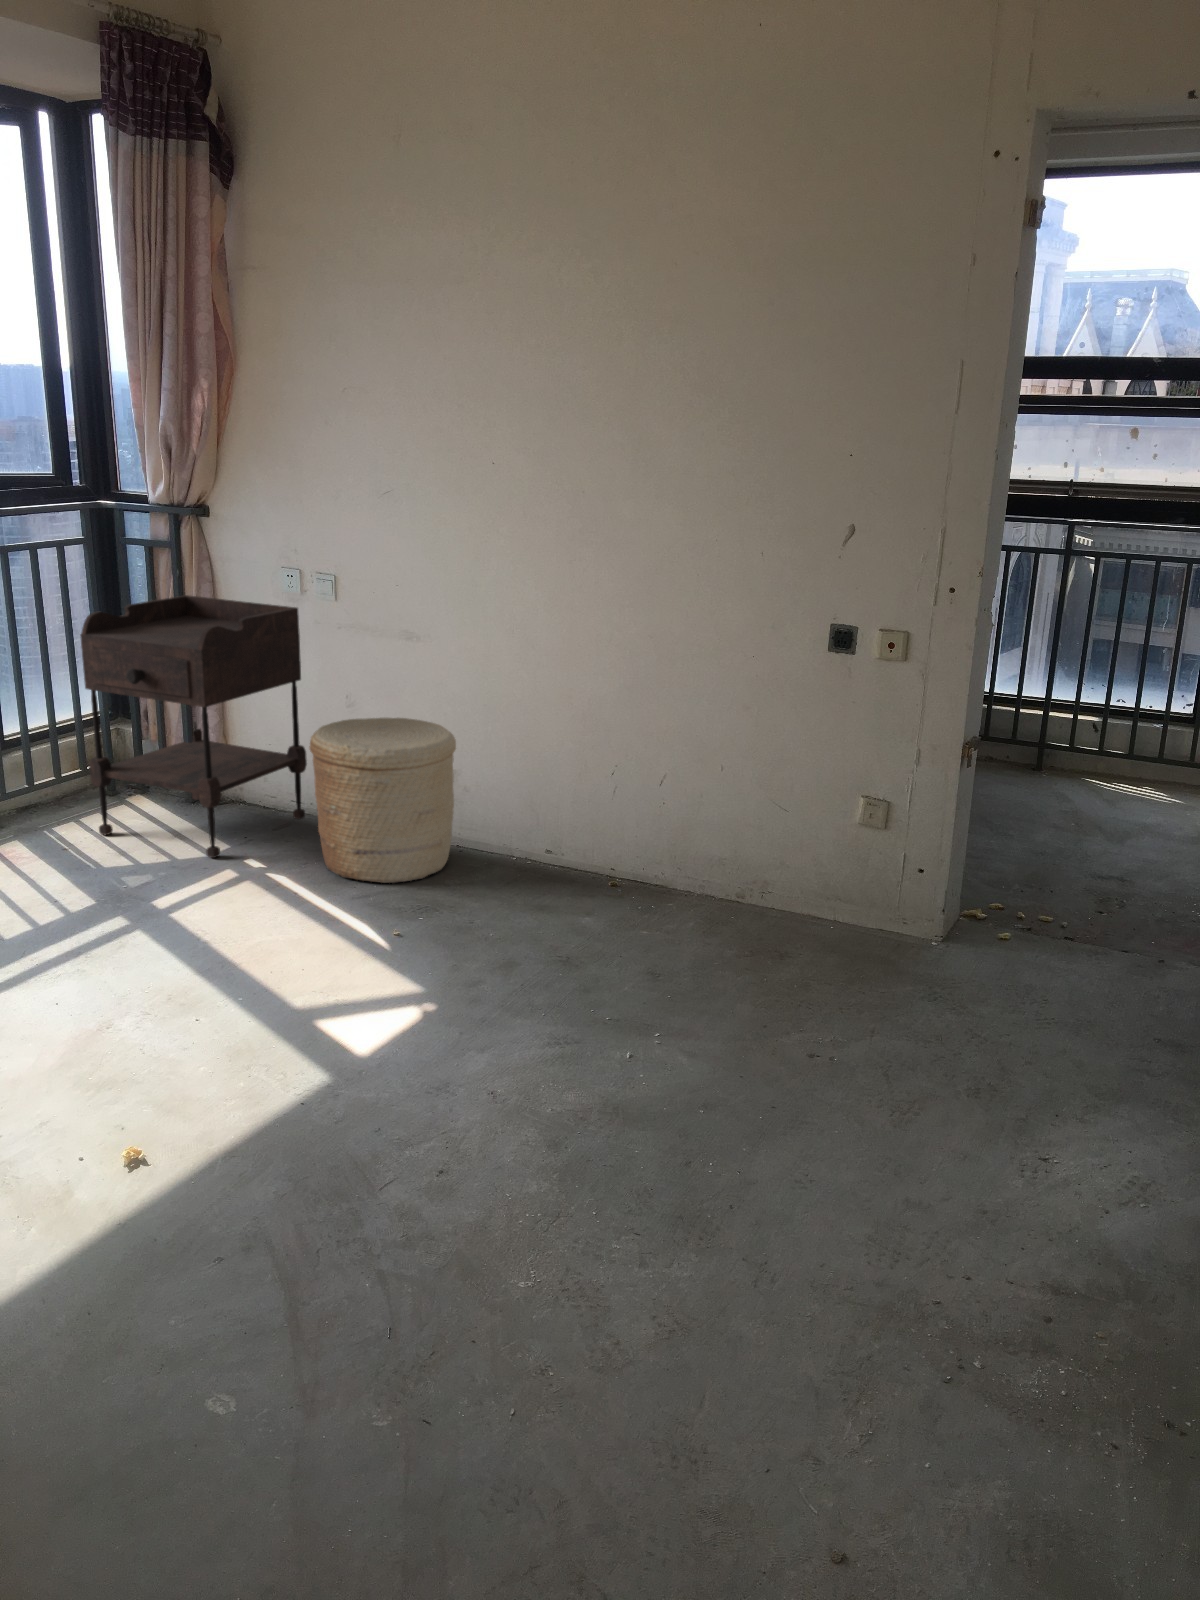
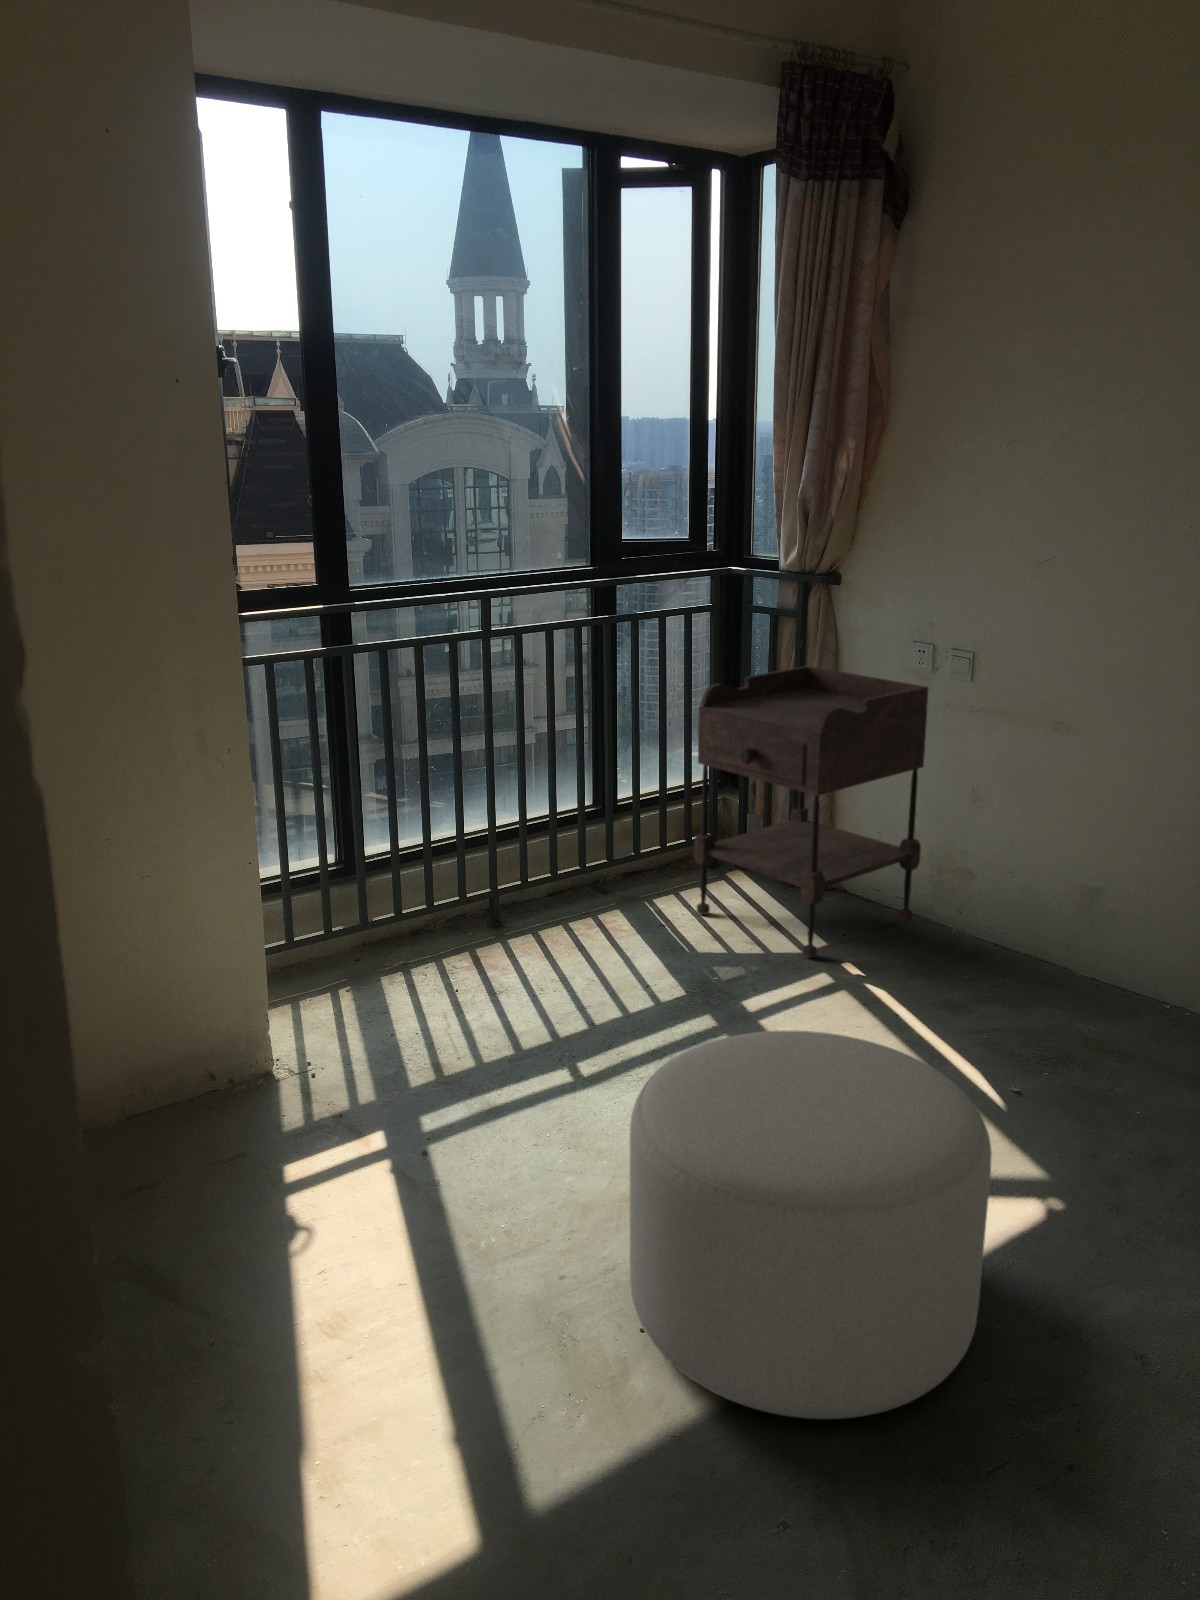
woven basket: present [310,718,456,883] -> none [929,820,1107,1022]
ottoman: none [48,885,369,1190] -> present [630,1030,992,1419]

